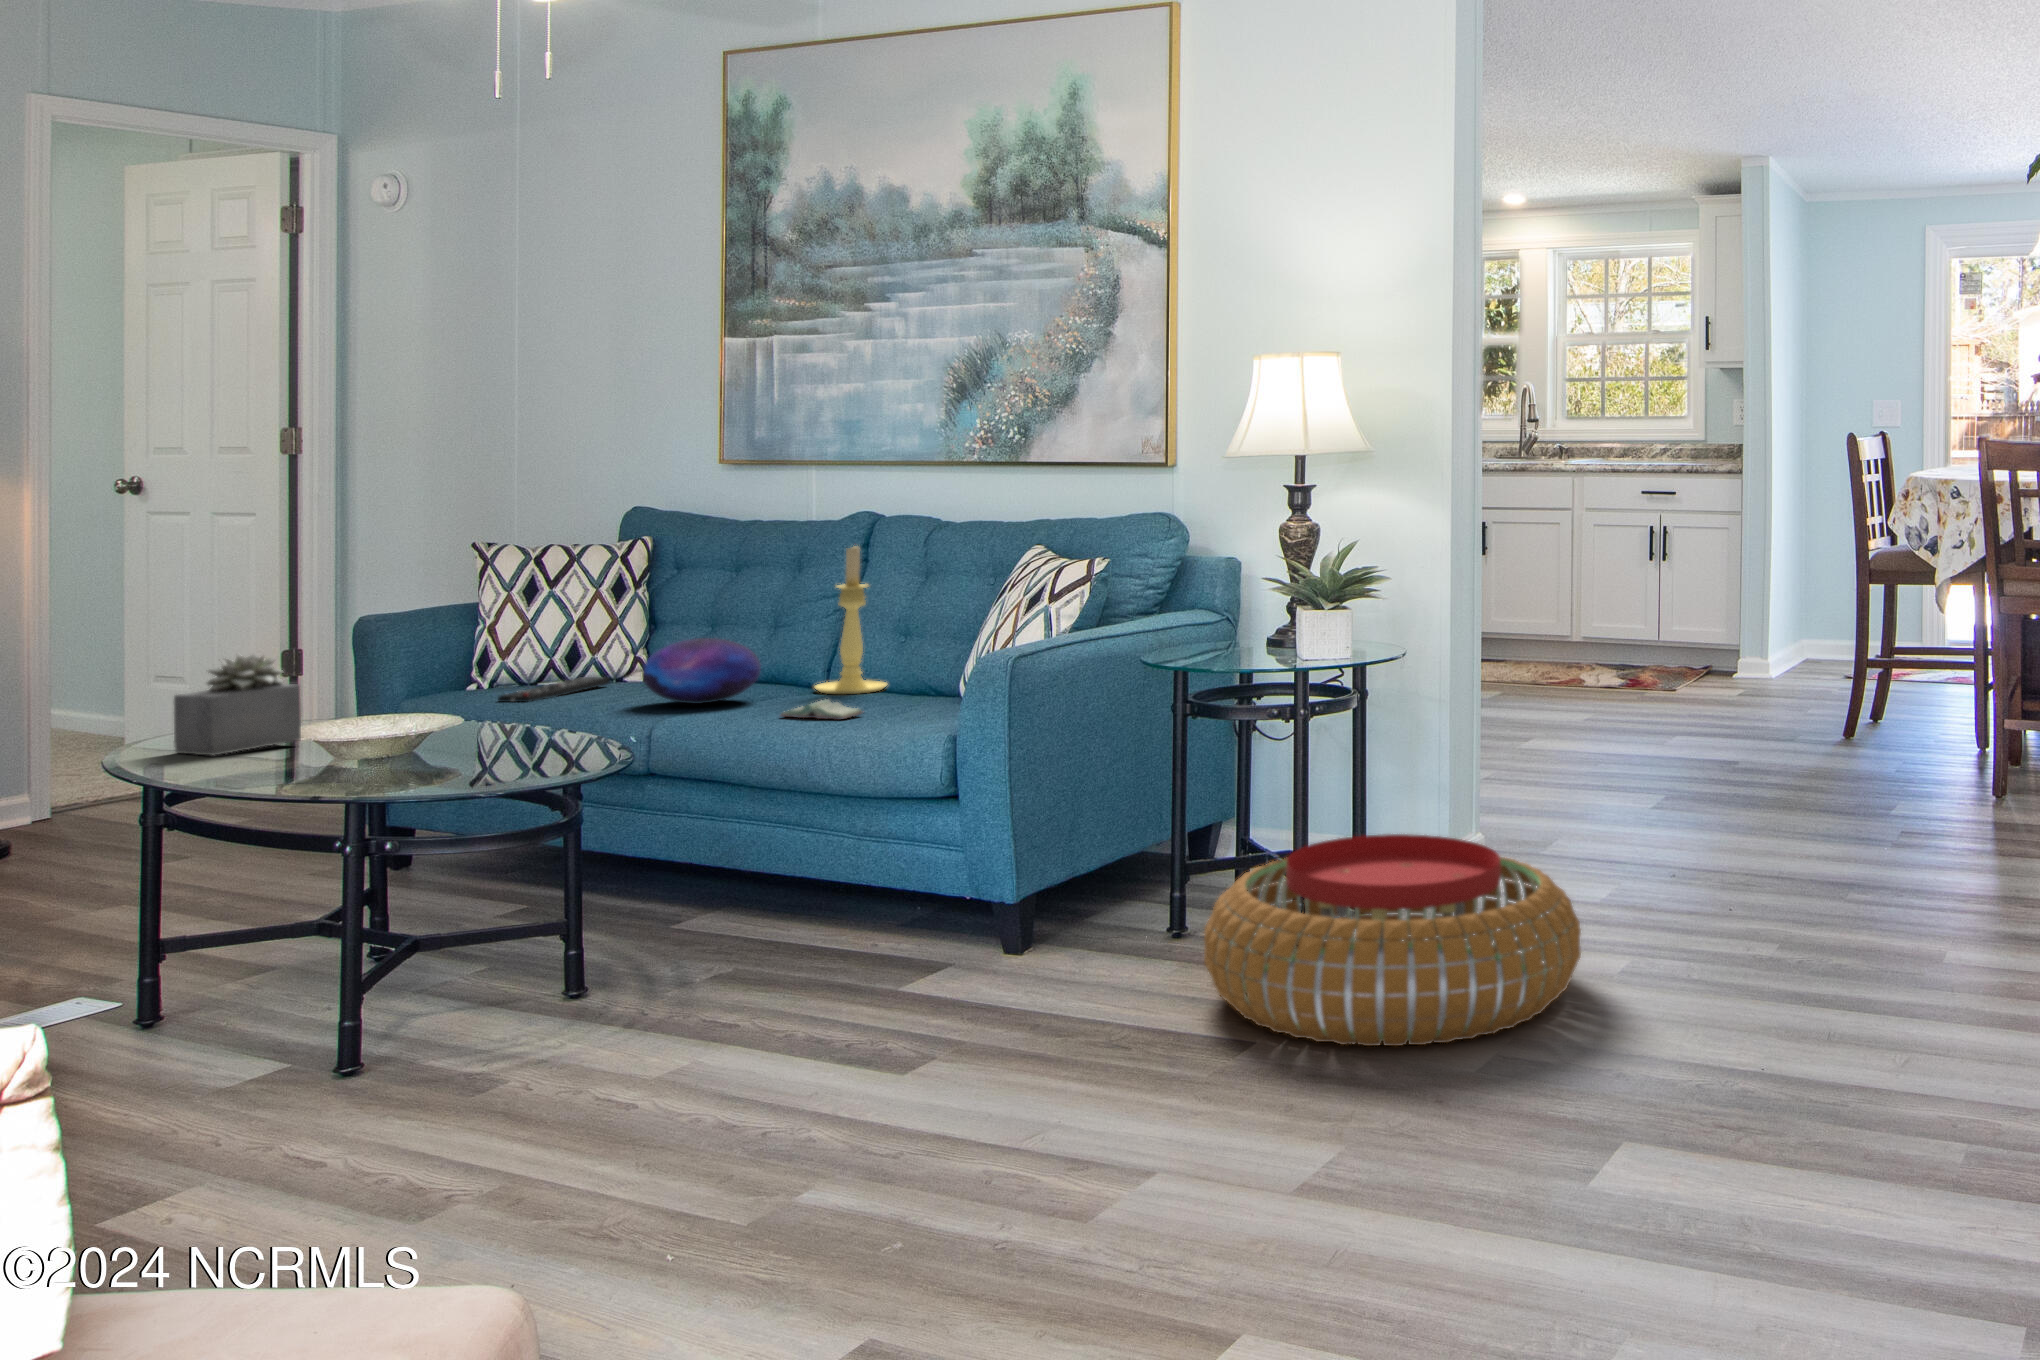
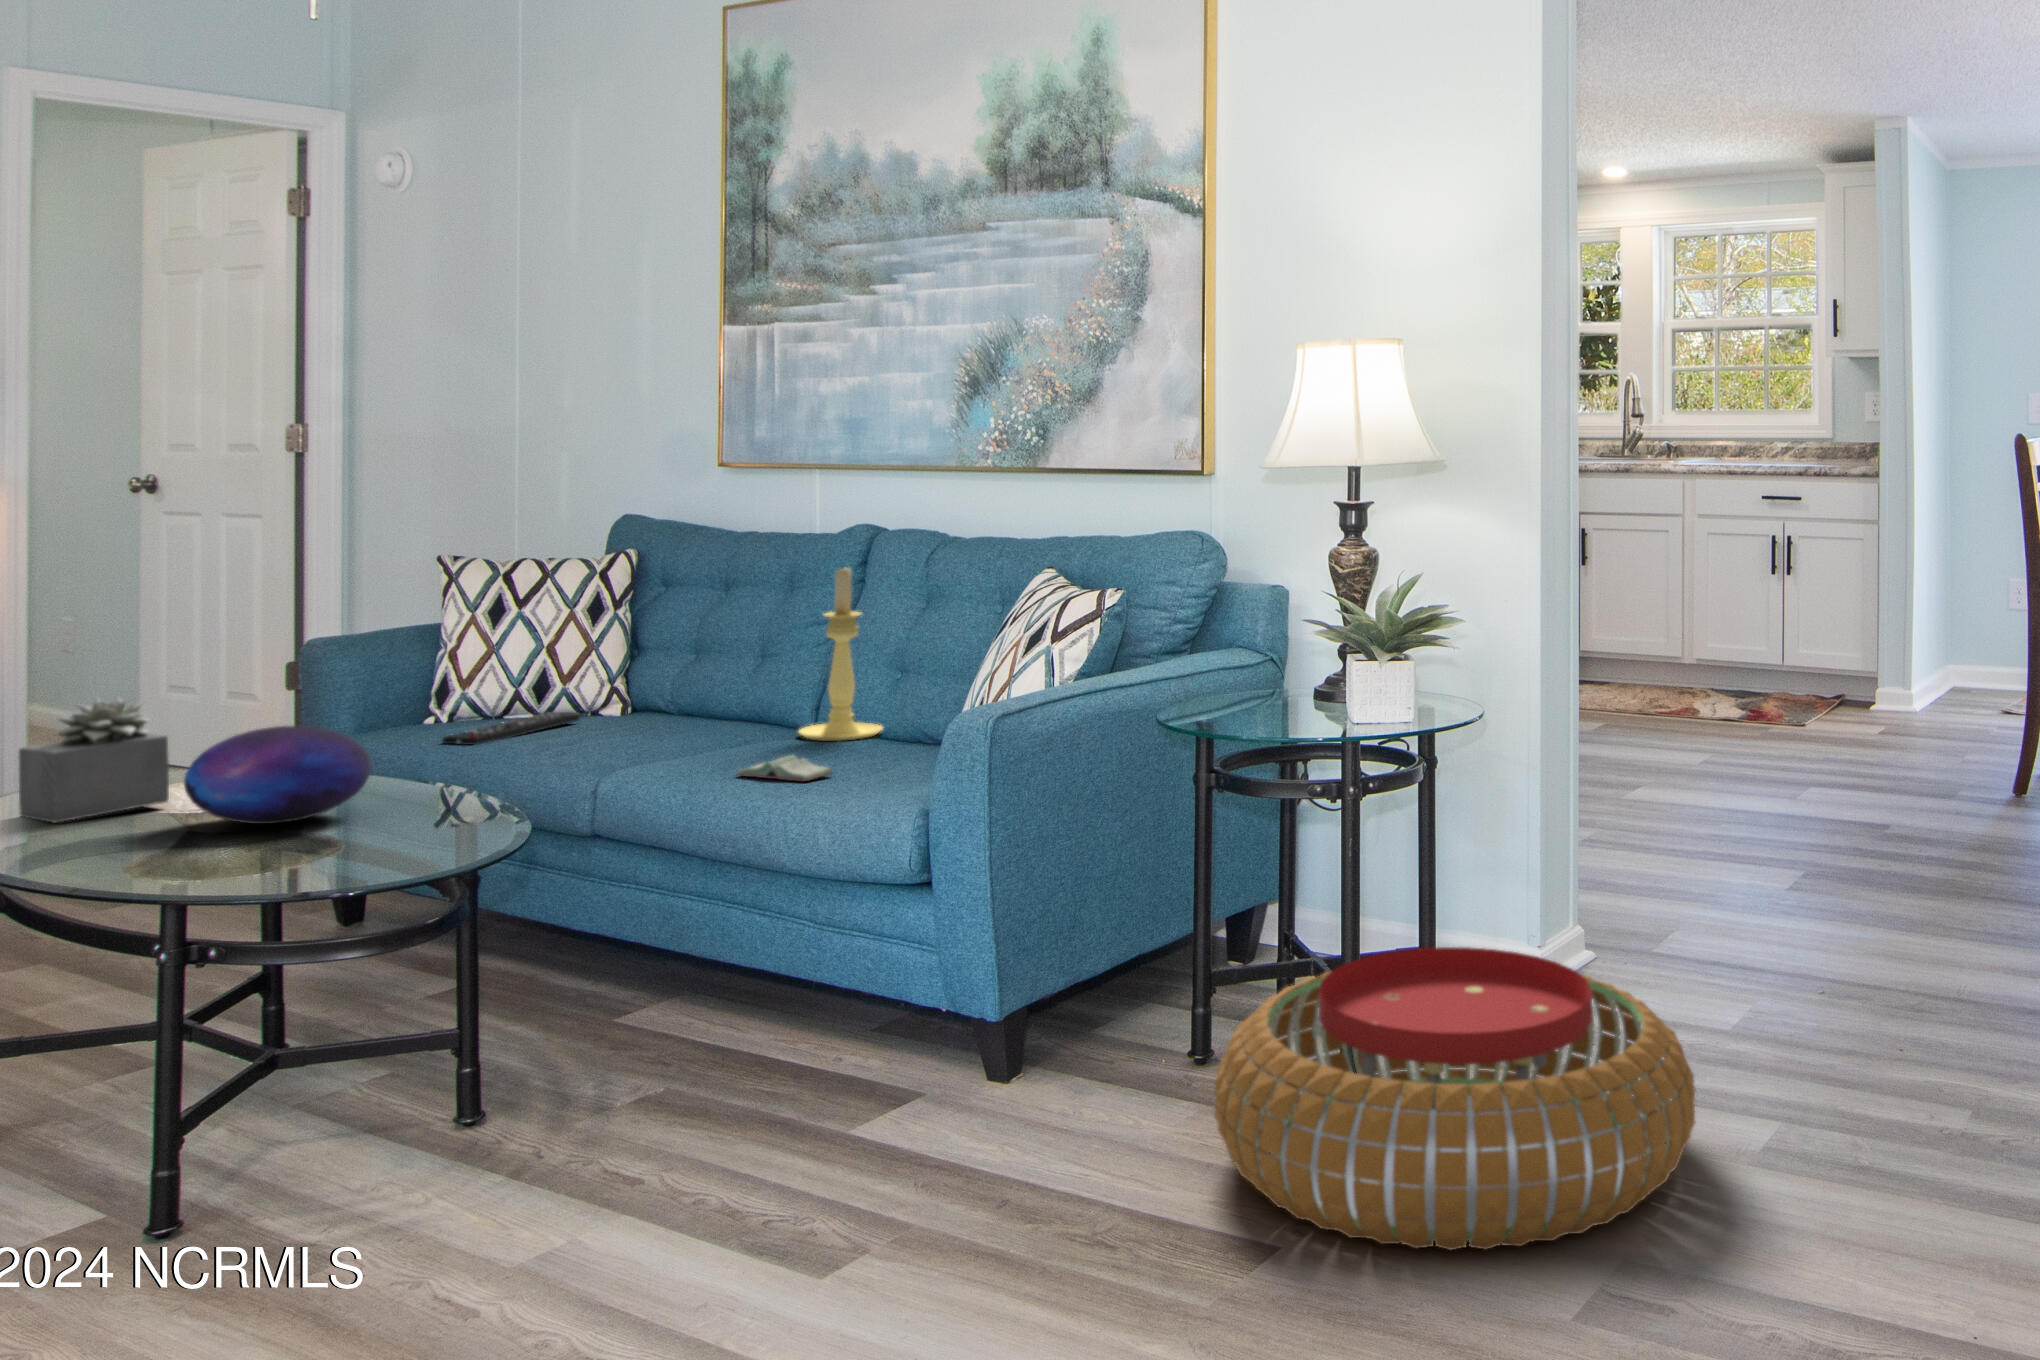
decorative orb: present [642,638,761,704] -> present [184,726,371,824]

